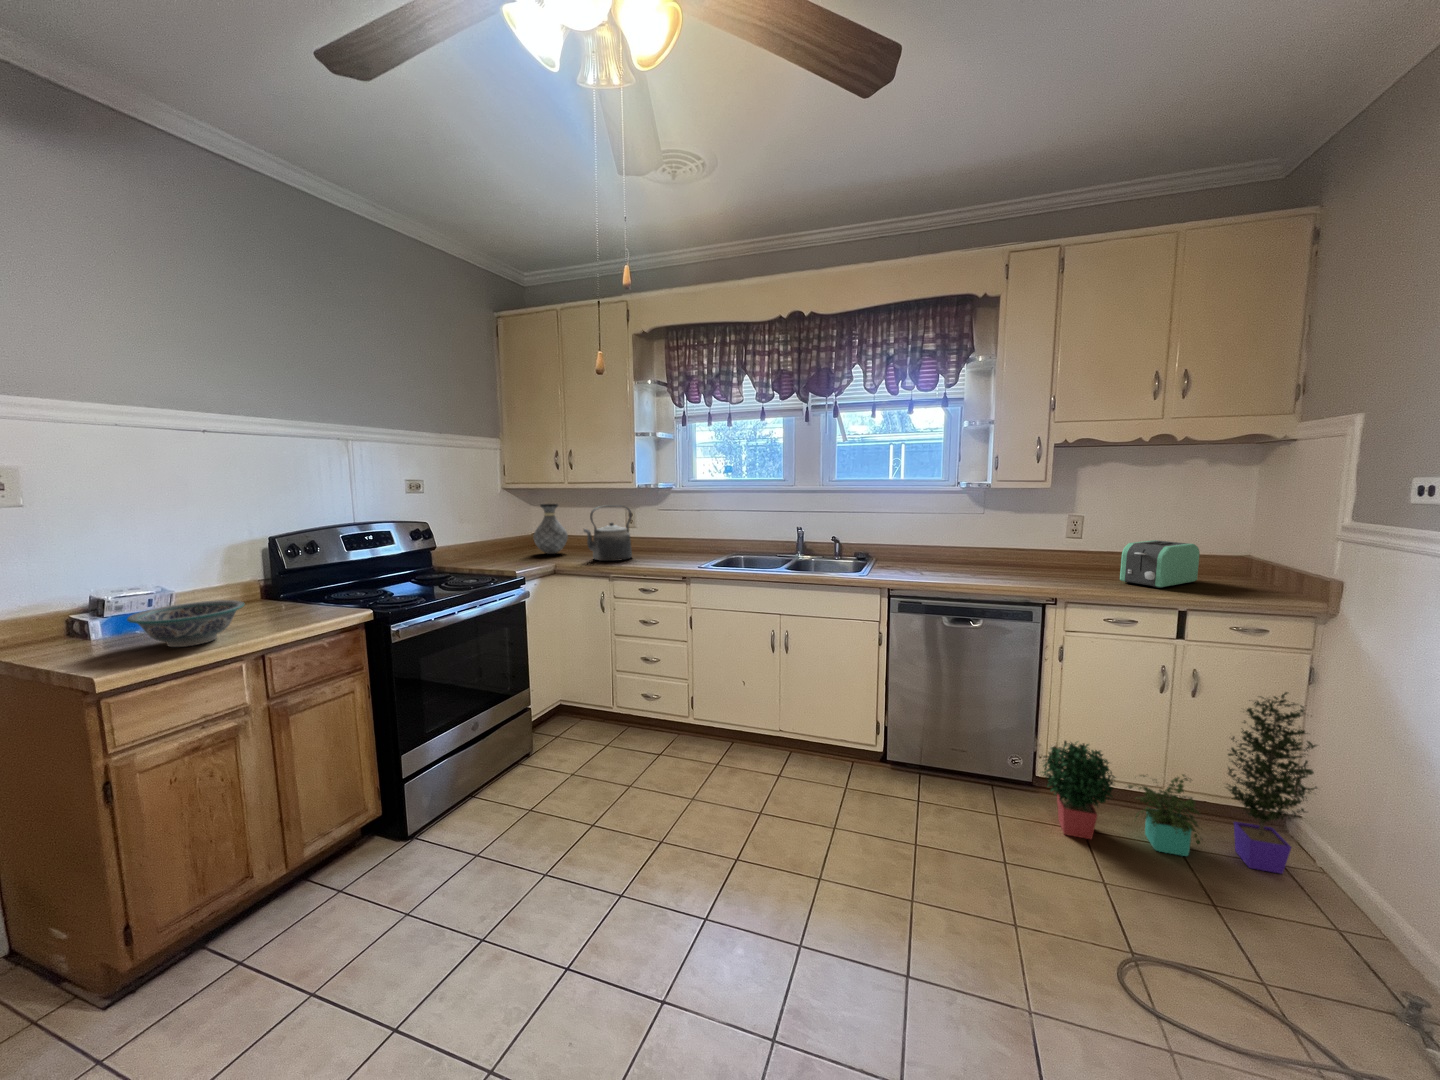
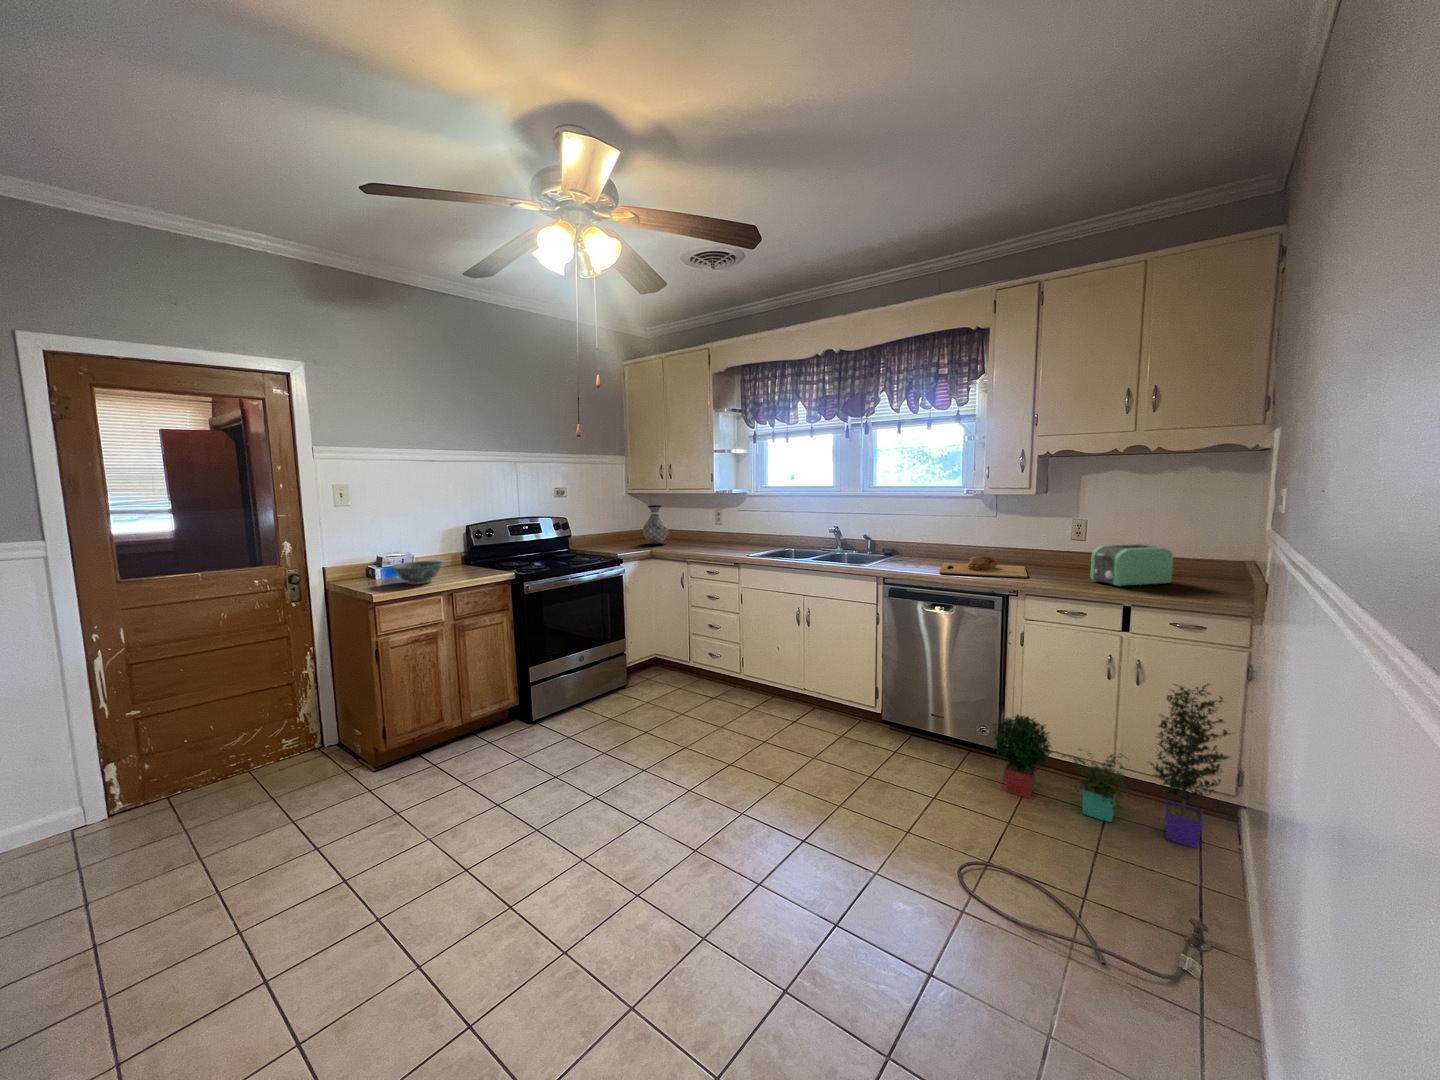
kettle: present [584,505,632,561] -> none [672,507,711,550]
cutting board: none [938,558,1053,582] -> present [939,557,1027,578]

